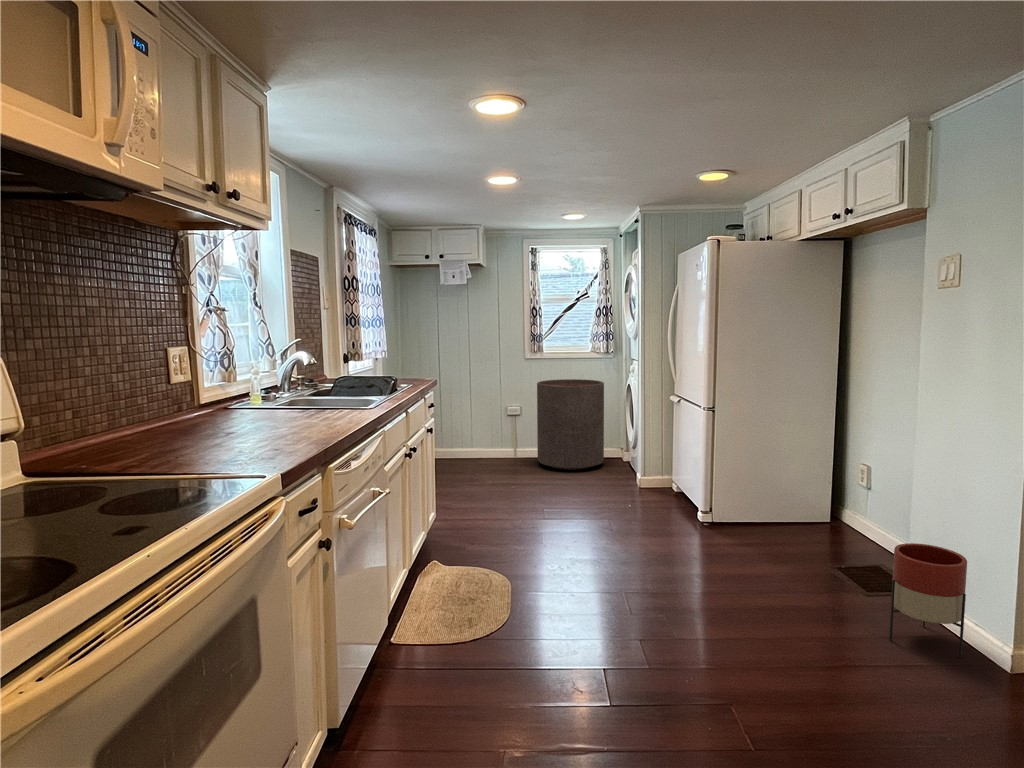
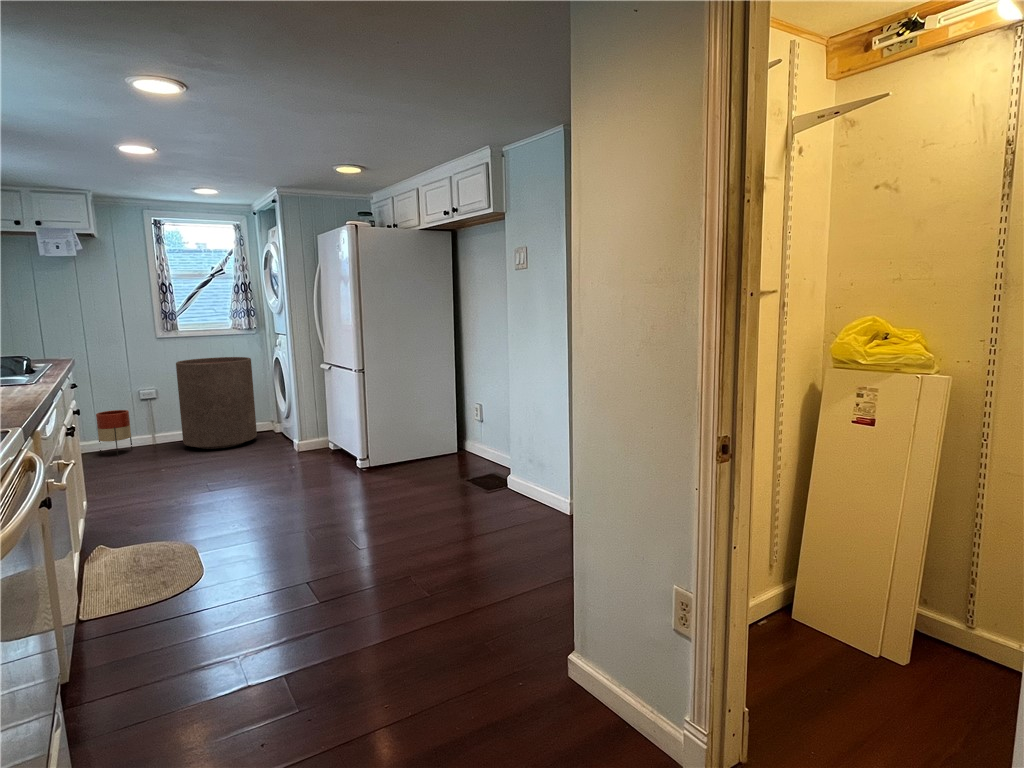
planter: present [889,543,967,658] -> present [96,410,132,456]

